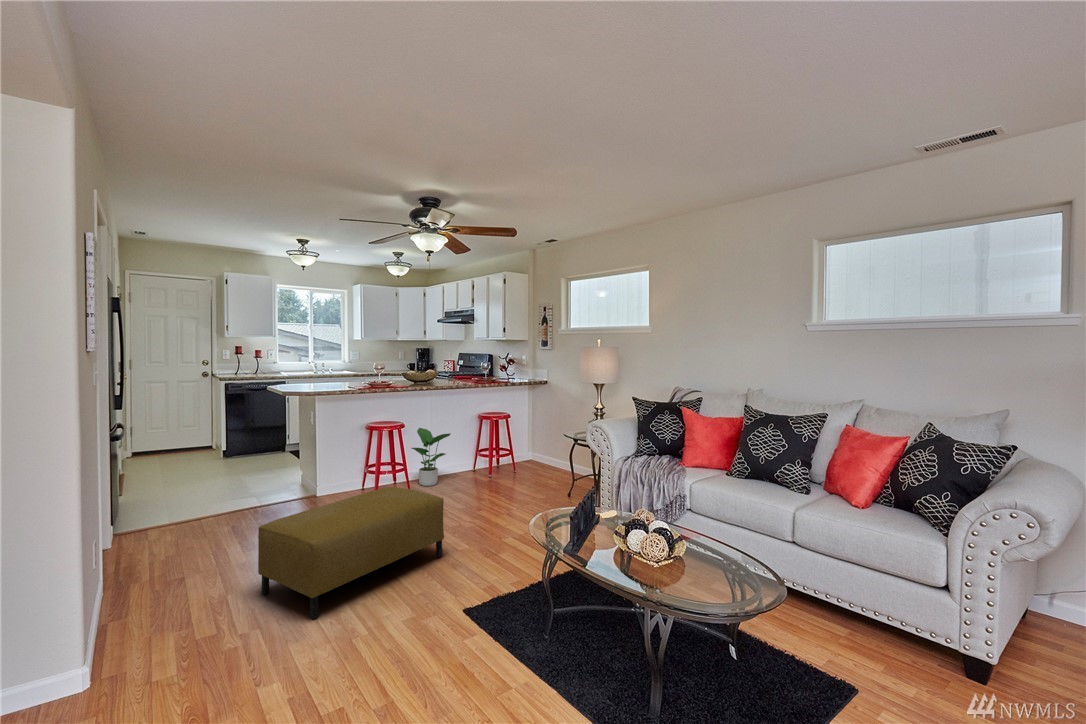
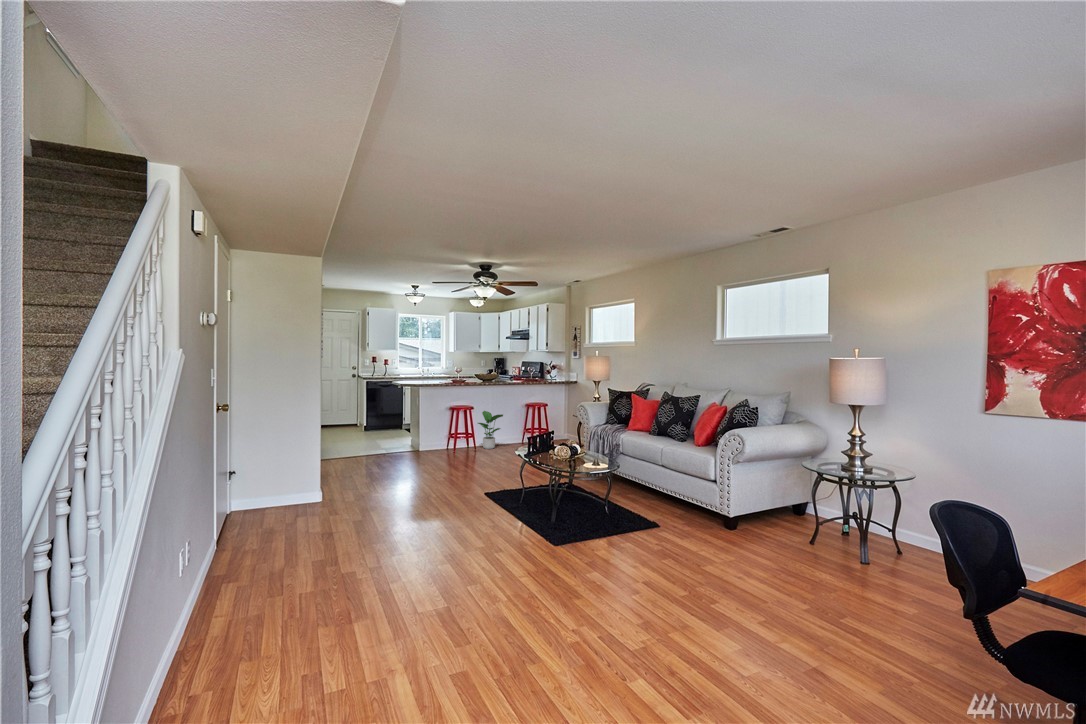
ottoman: present [258,487,444,619] -> none [386,439,484,494]

